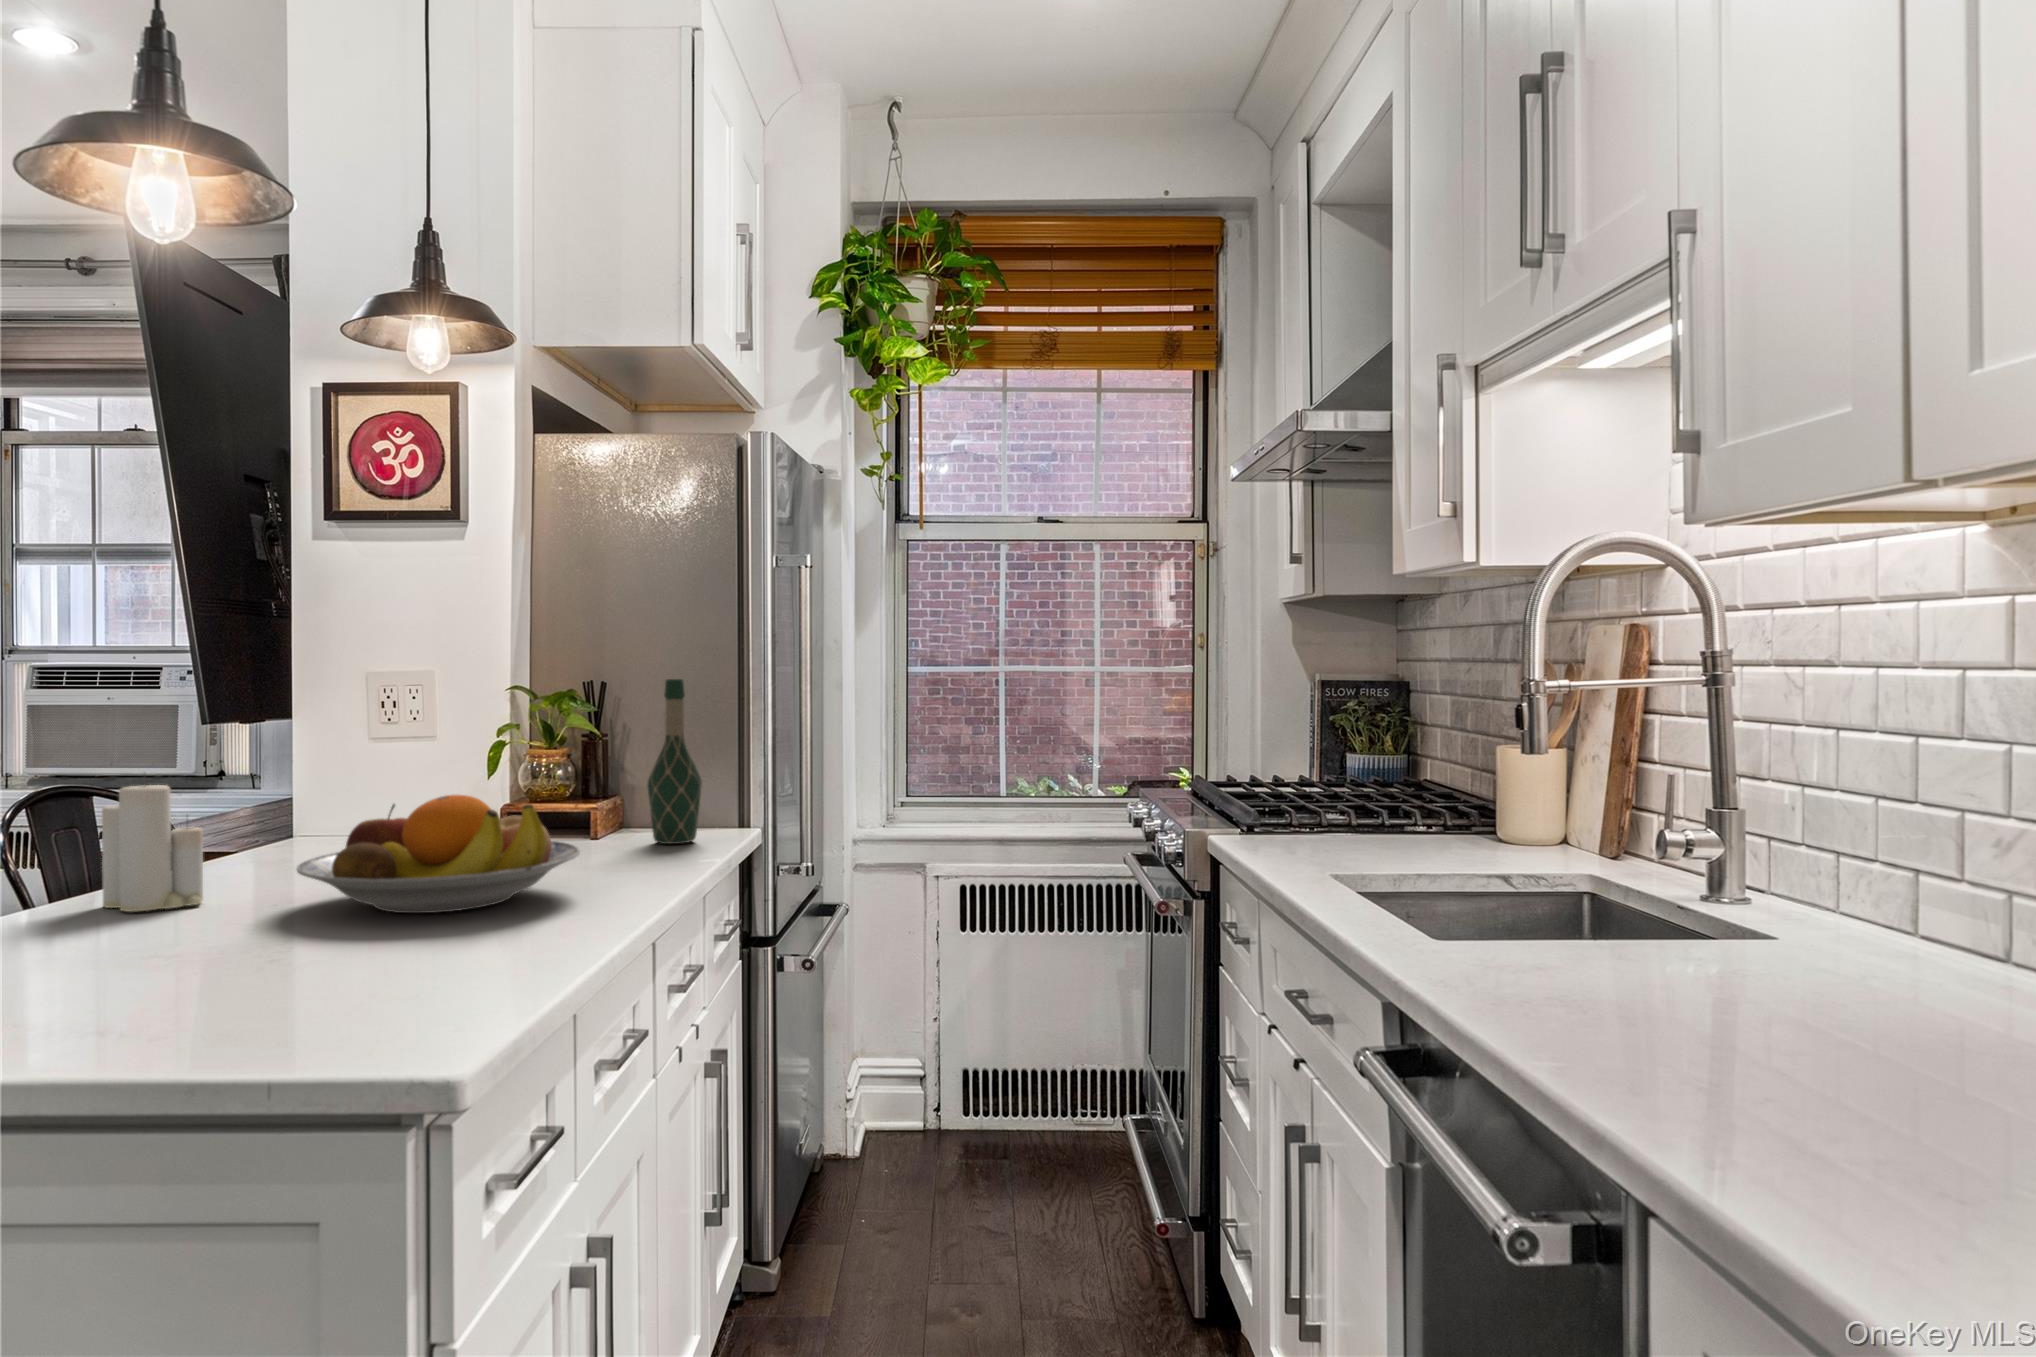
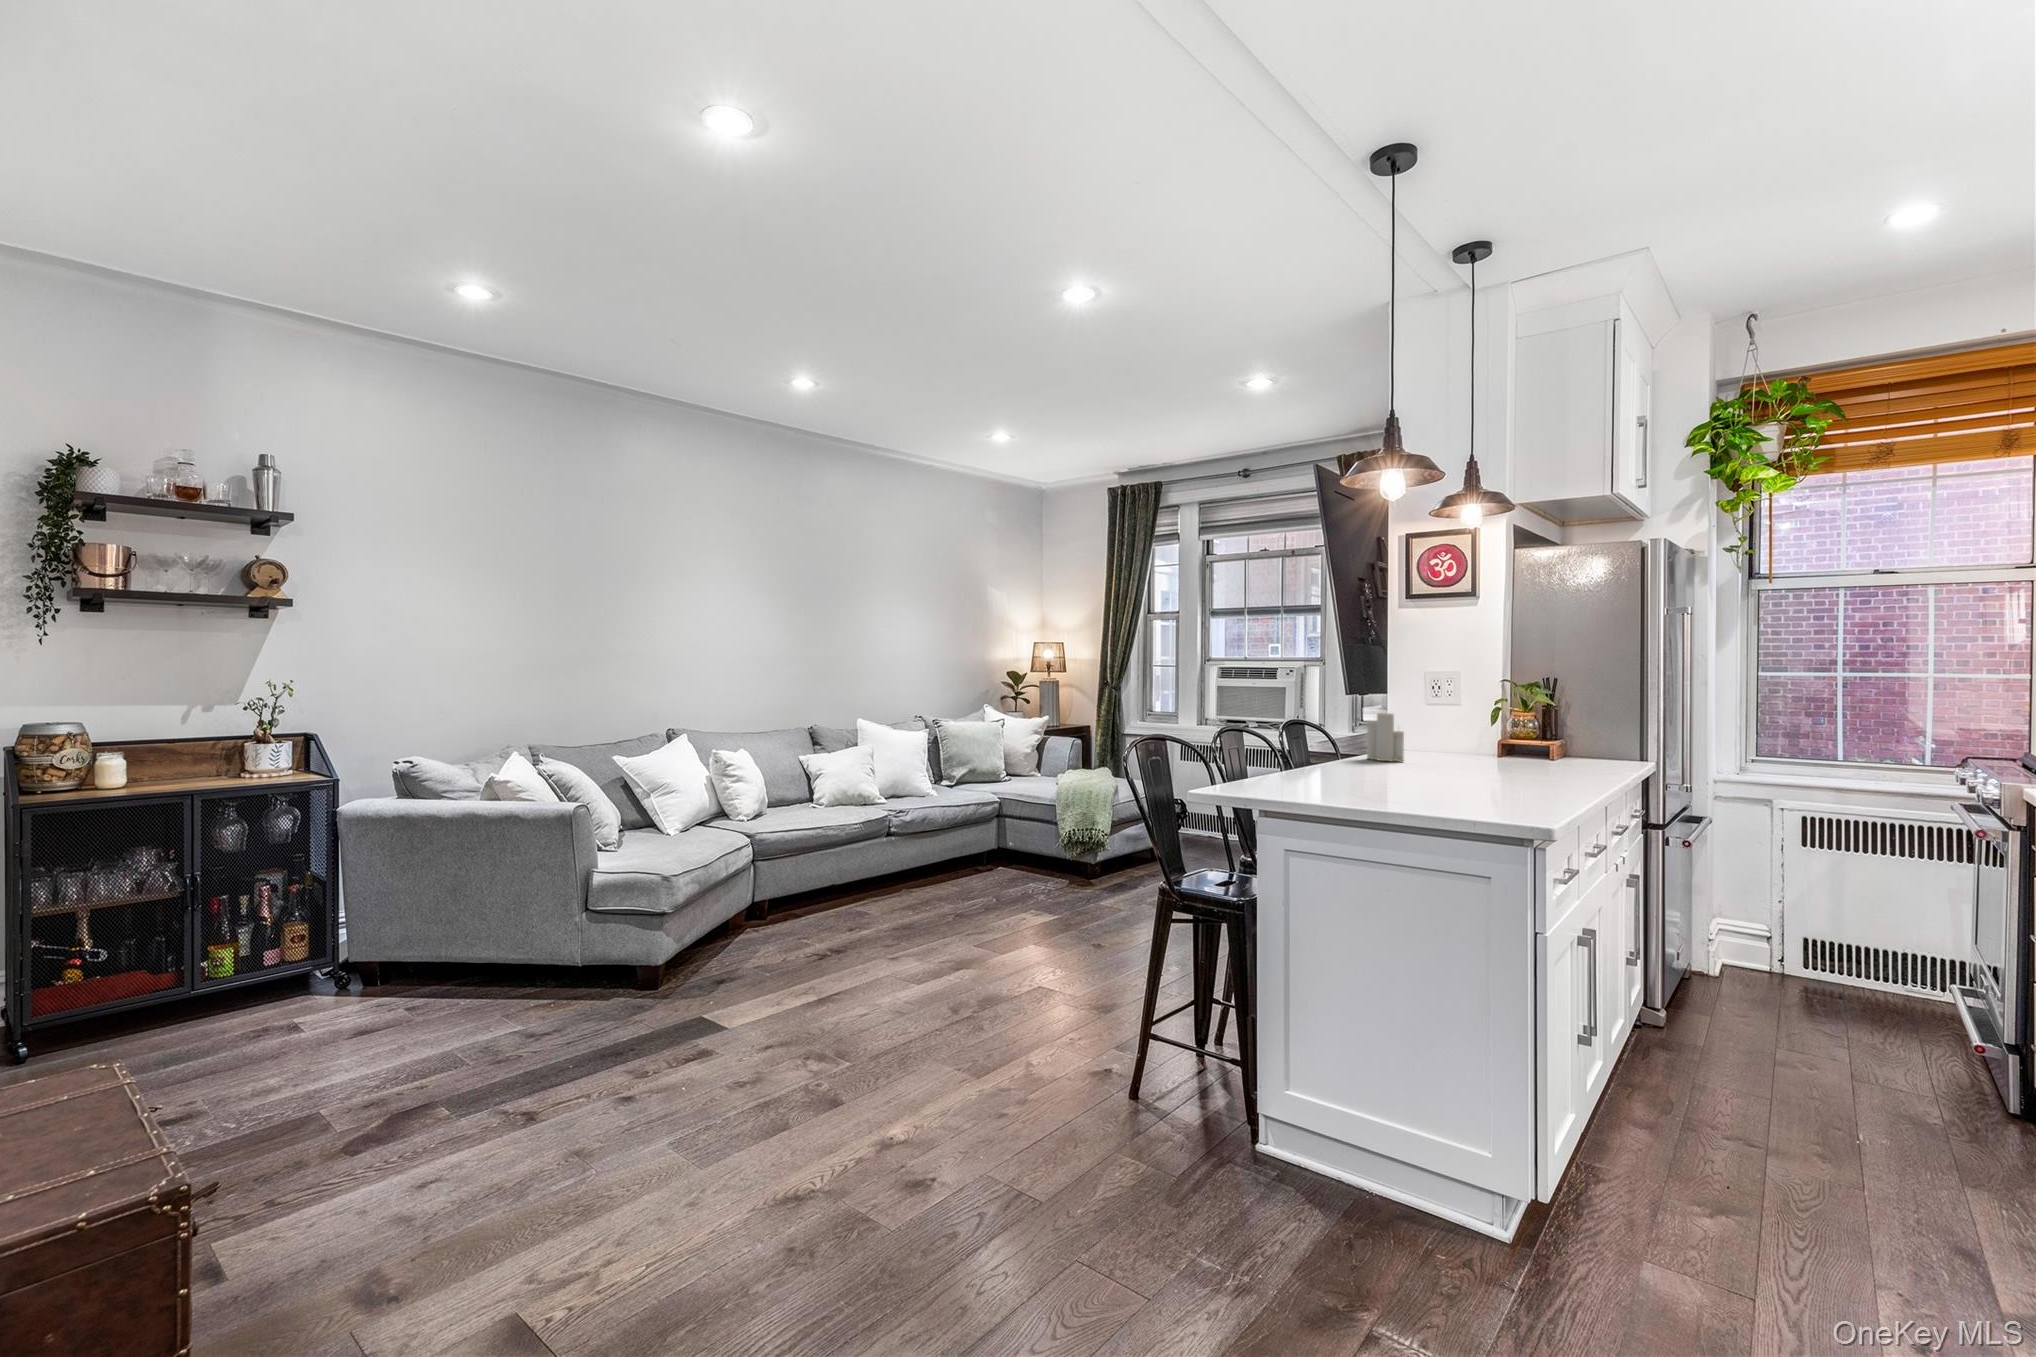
wine bottle: present [647,679,702,844] -> none [1588,678,1621,764]
fruit bowl: present [297,795,580,913] -> none [1447,723,1574,773]

